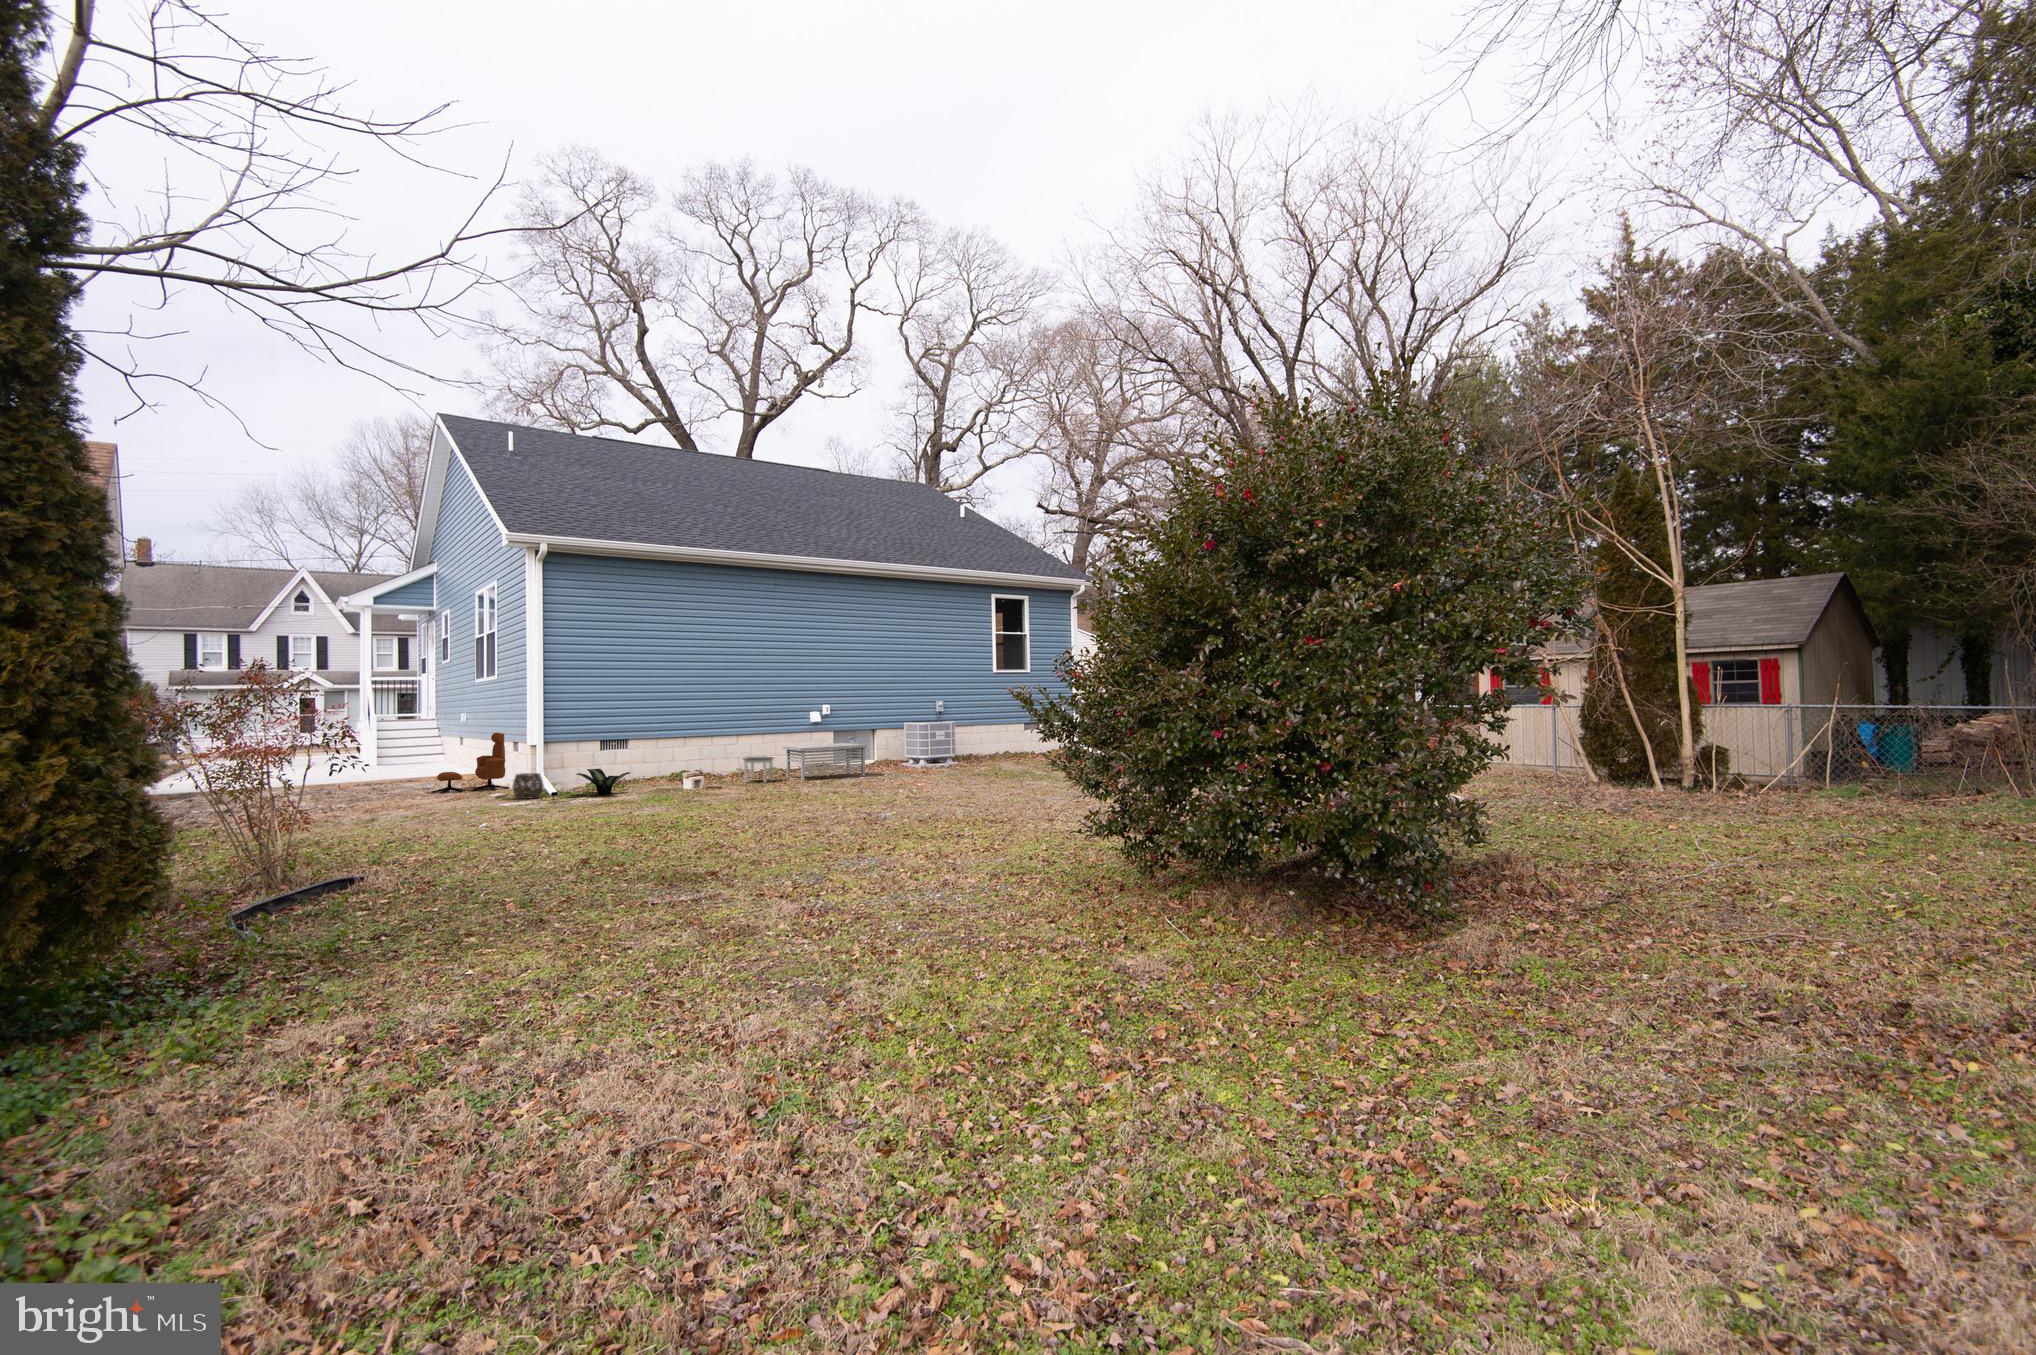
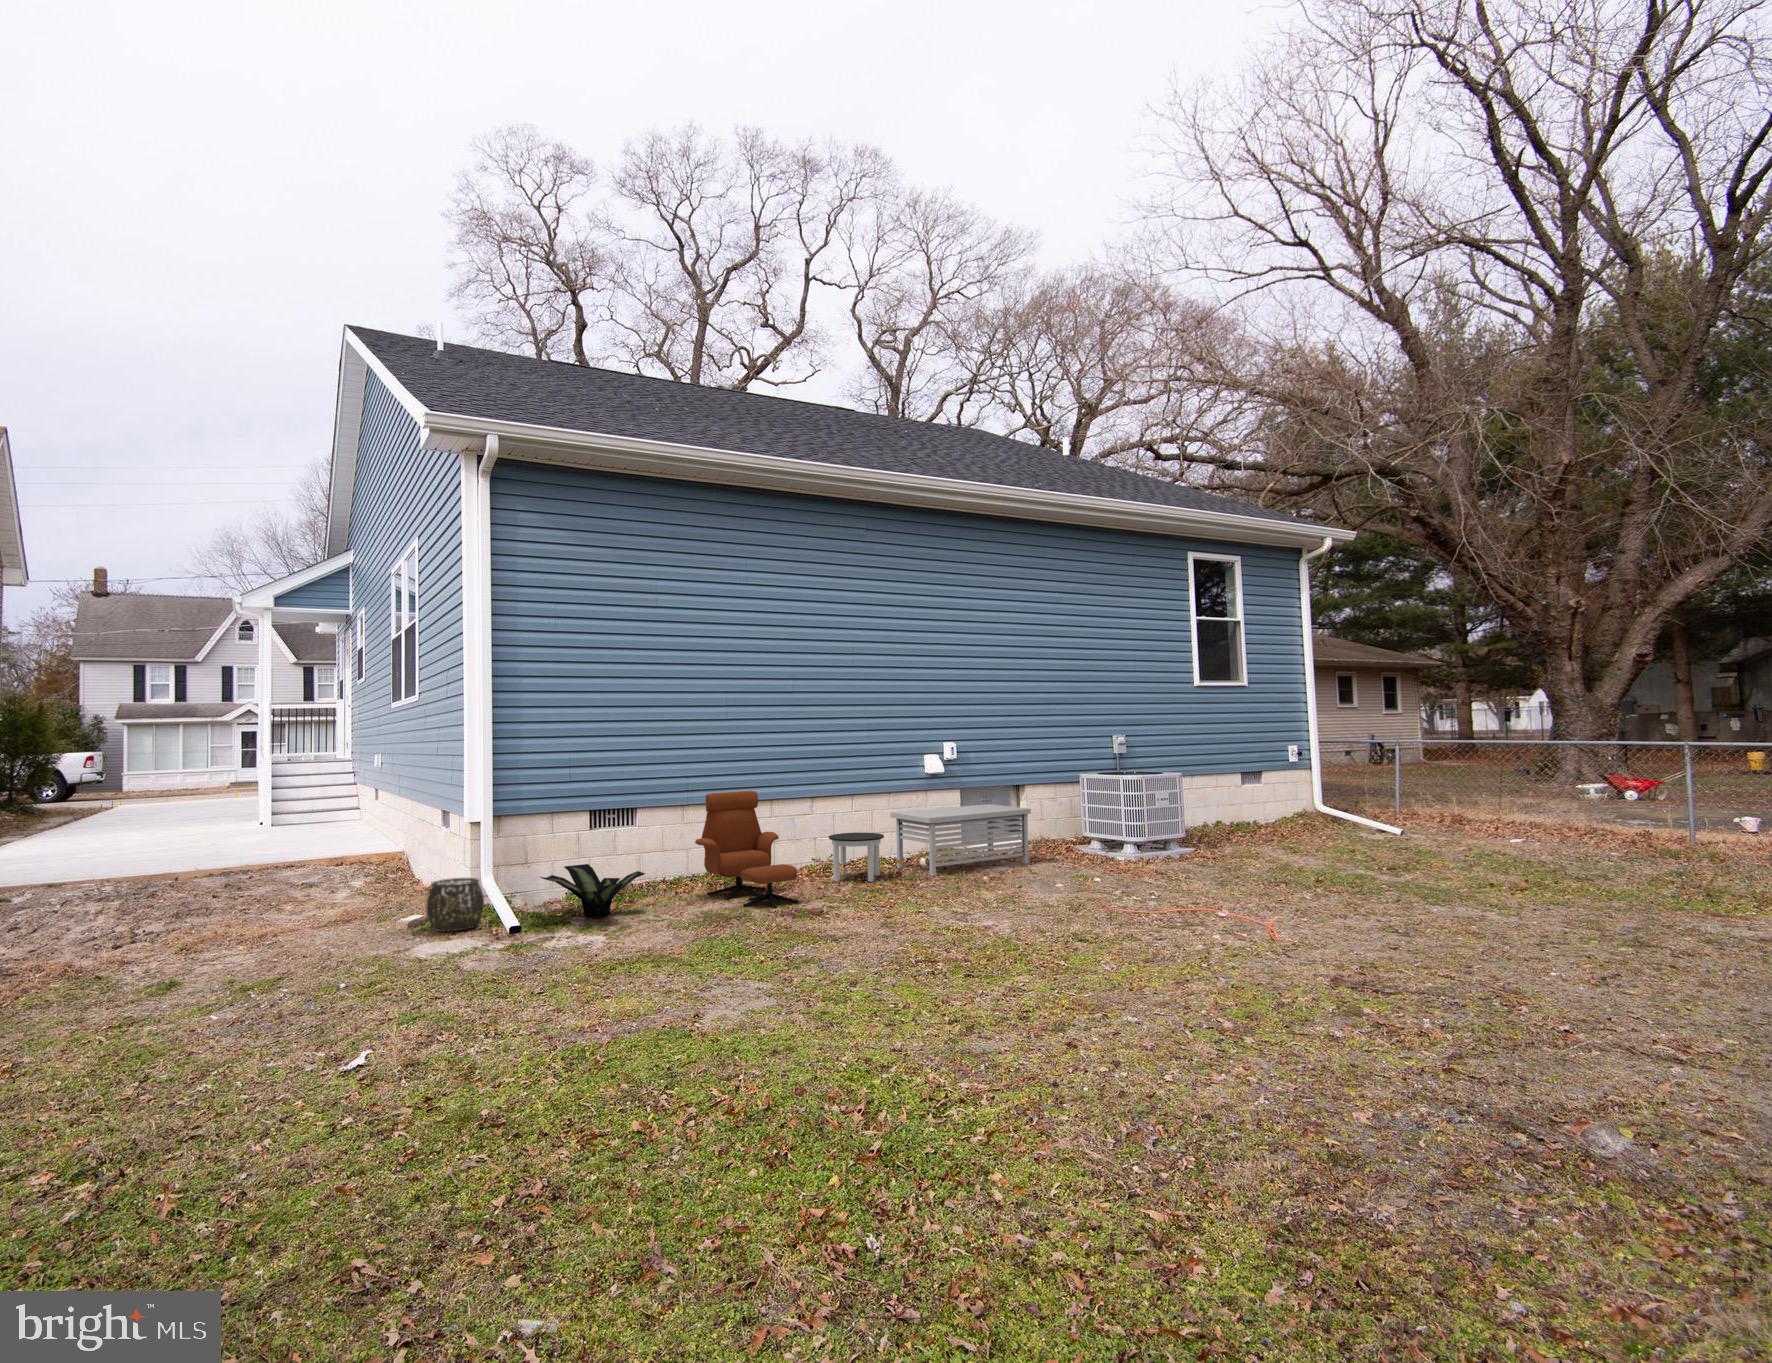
lounge chair: present [432,733,509,794] -> present [695,791,799,908]

